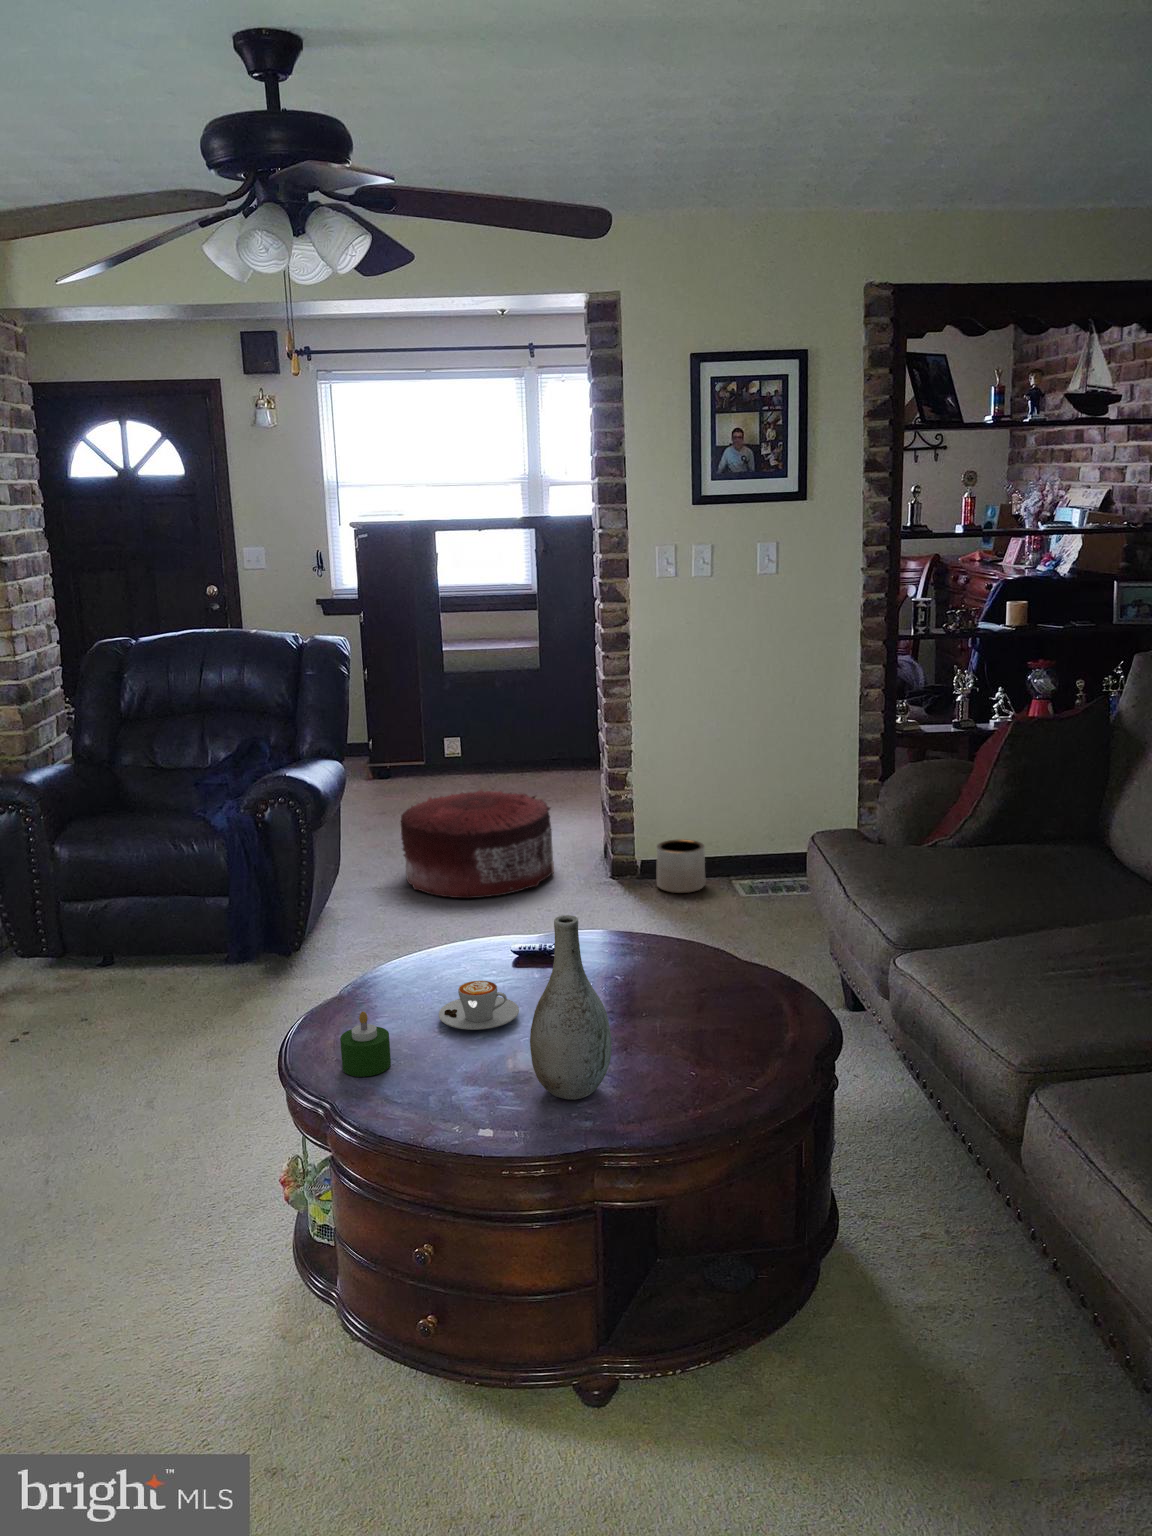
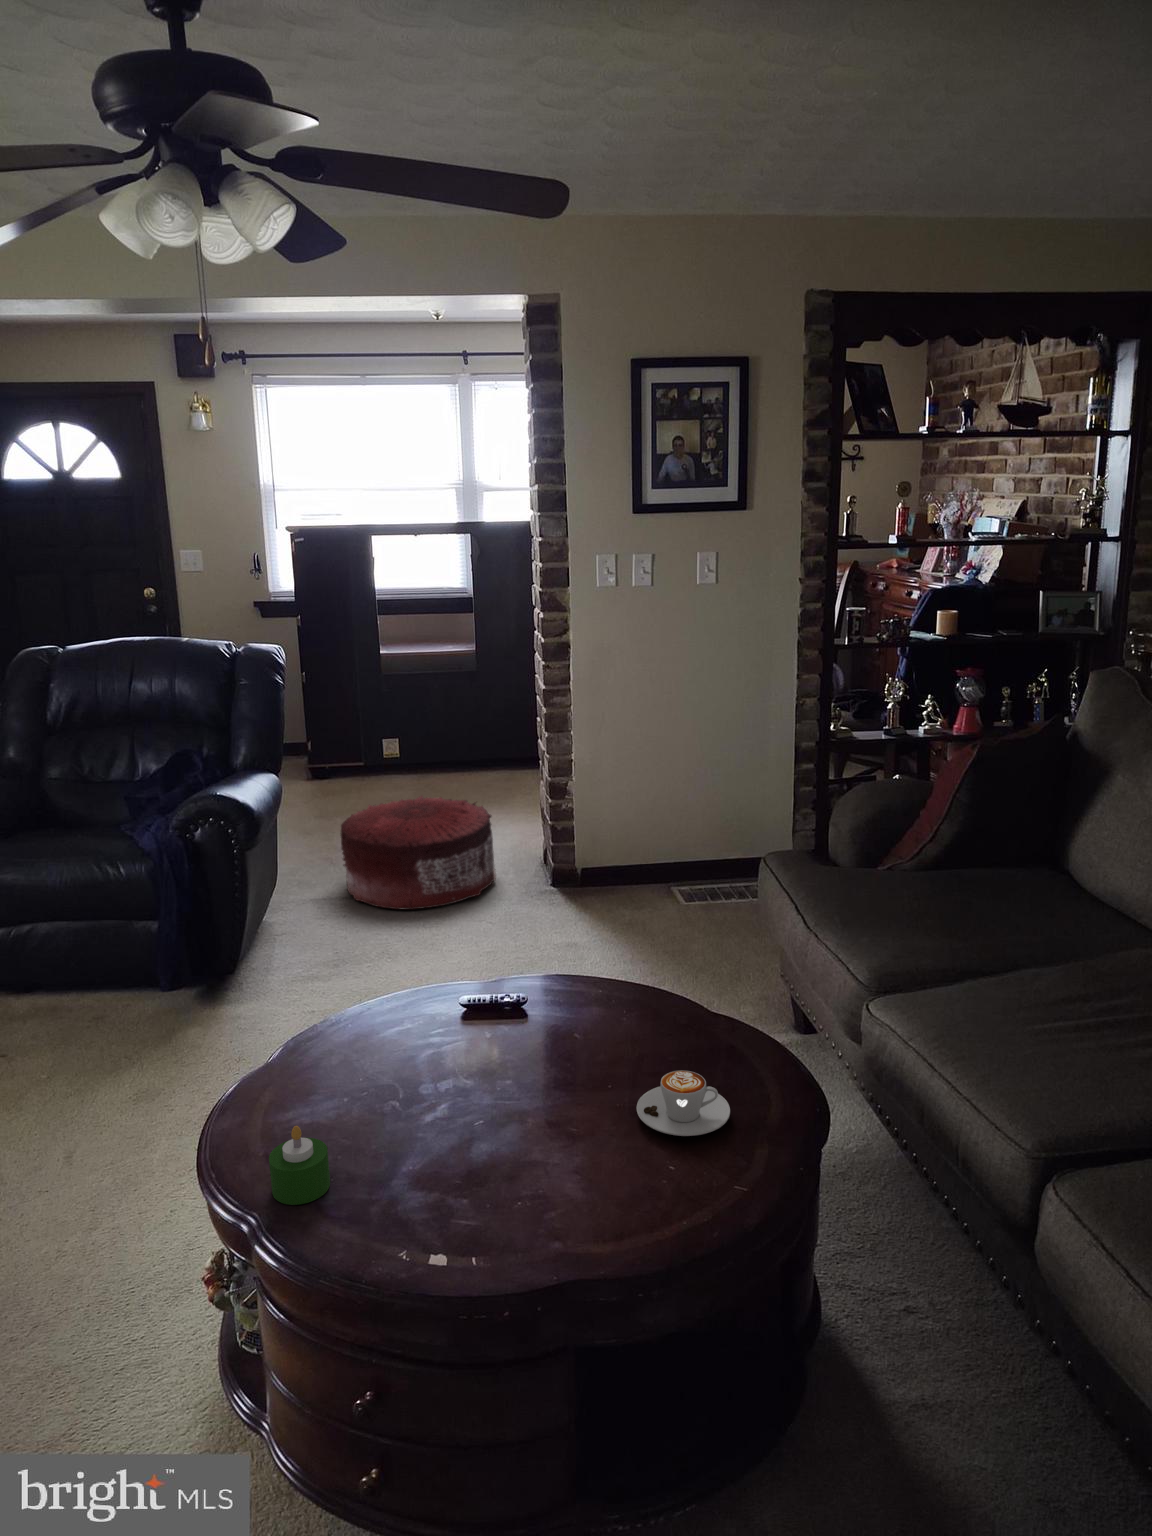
planter: present [657,839,705,893] -> none [598,846,646,901]
vase: present [530,915,612,1100] -> none [497,1019,594,1235]
coffee cup: present [439,981,519,1030] -> present [637,1070,730,1136]

